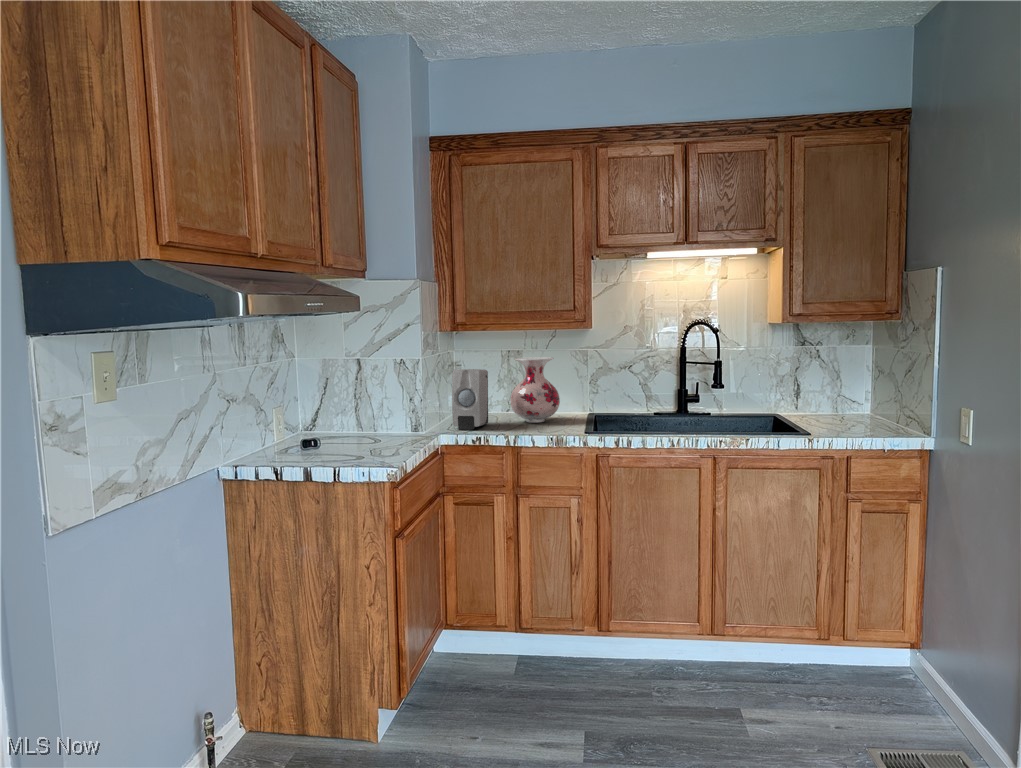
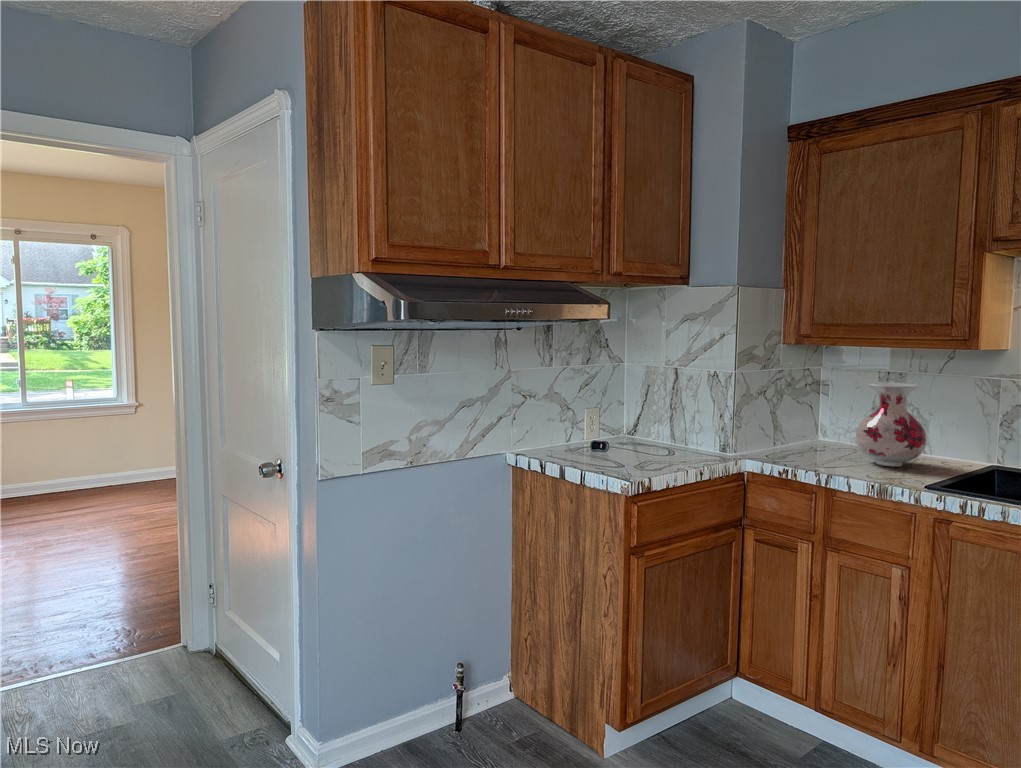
soap dispenser: present [452,369,488,430] -> none [769,389,827,461]

